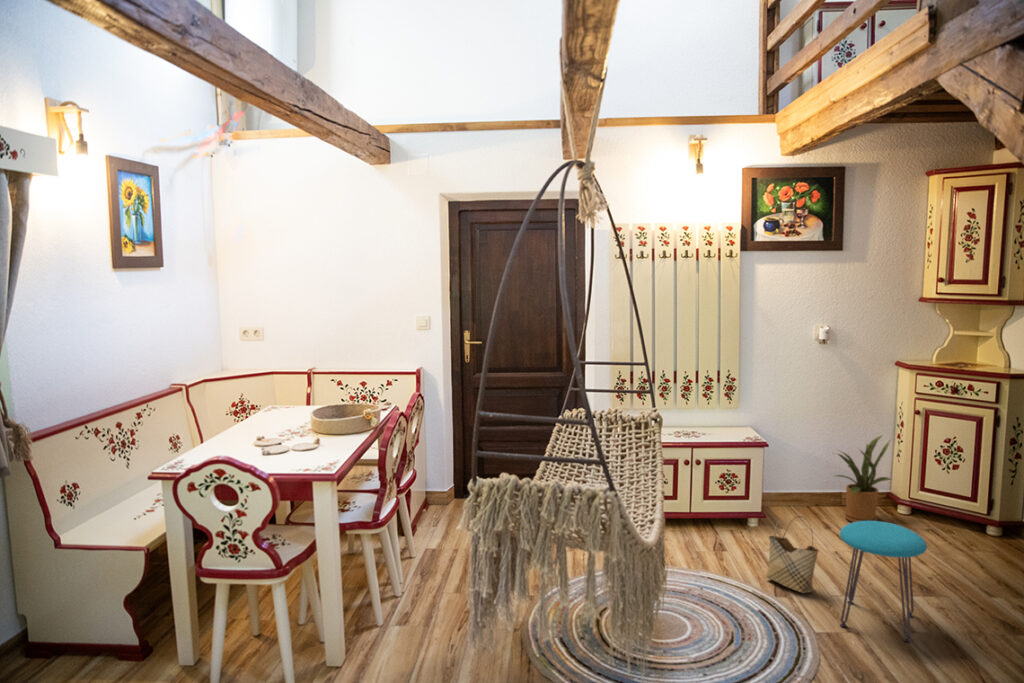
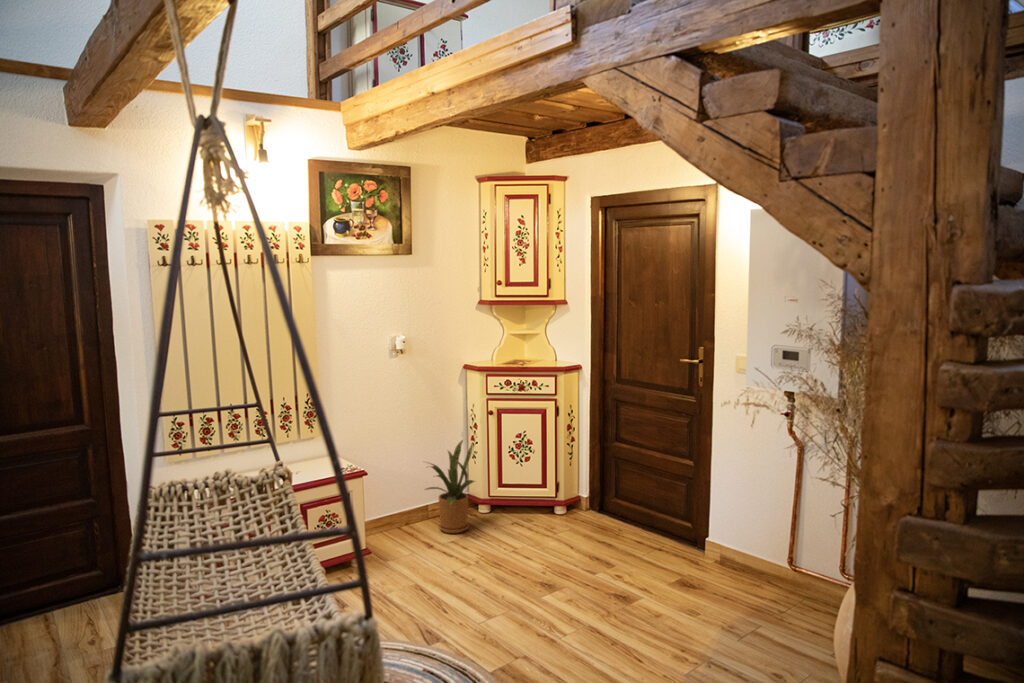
woven basket: present [766,516,818,593] -> none [406,546,463,633]
stool: present [840,521,927,642] -> none [492,532,574,659]

